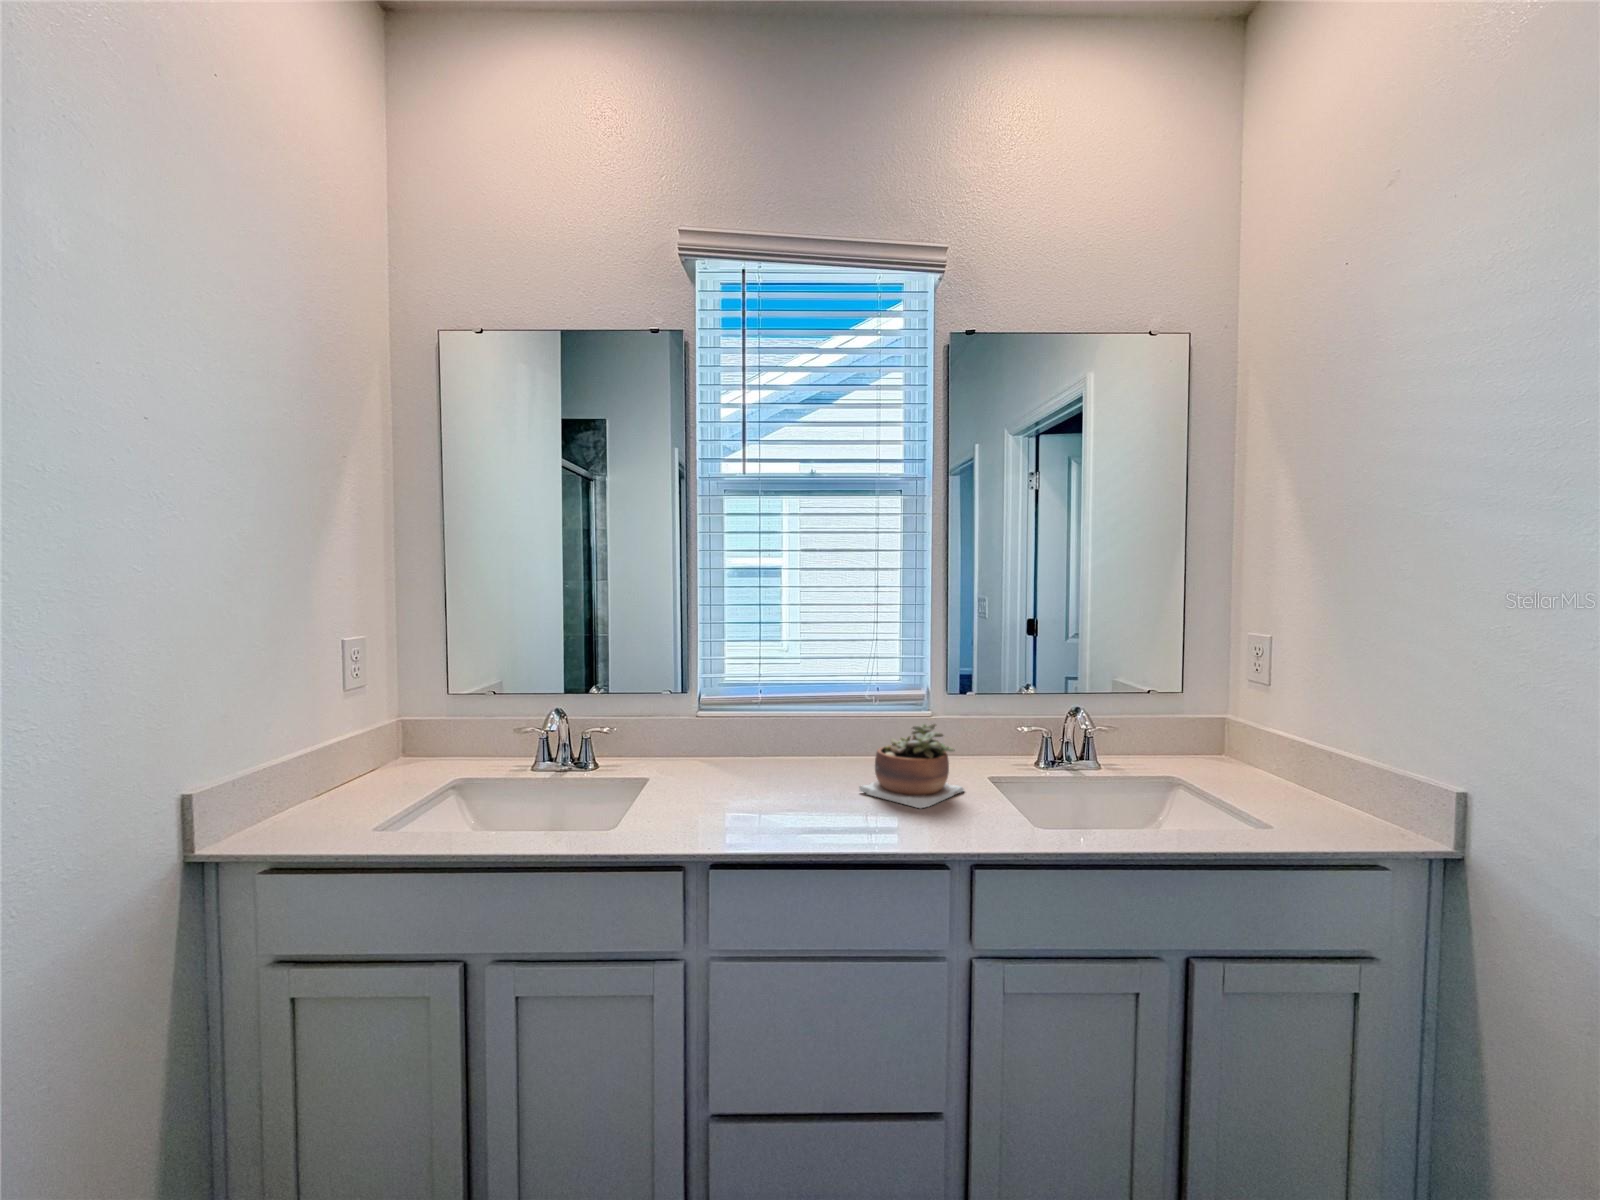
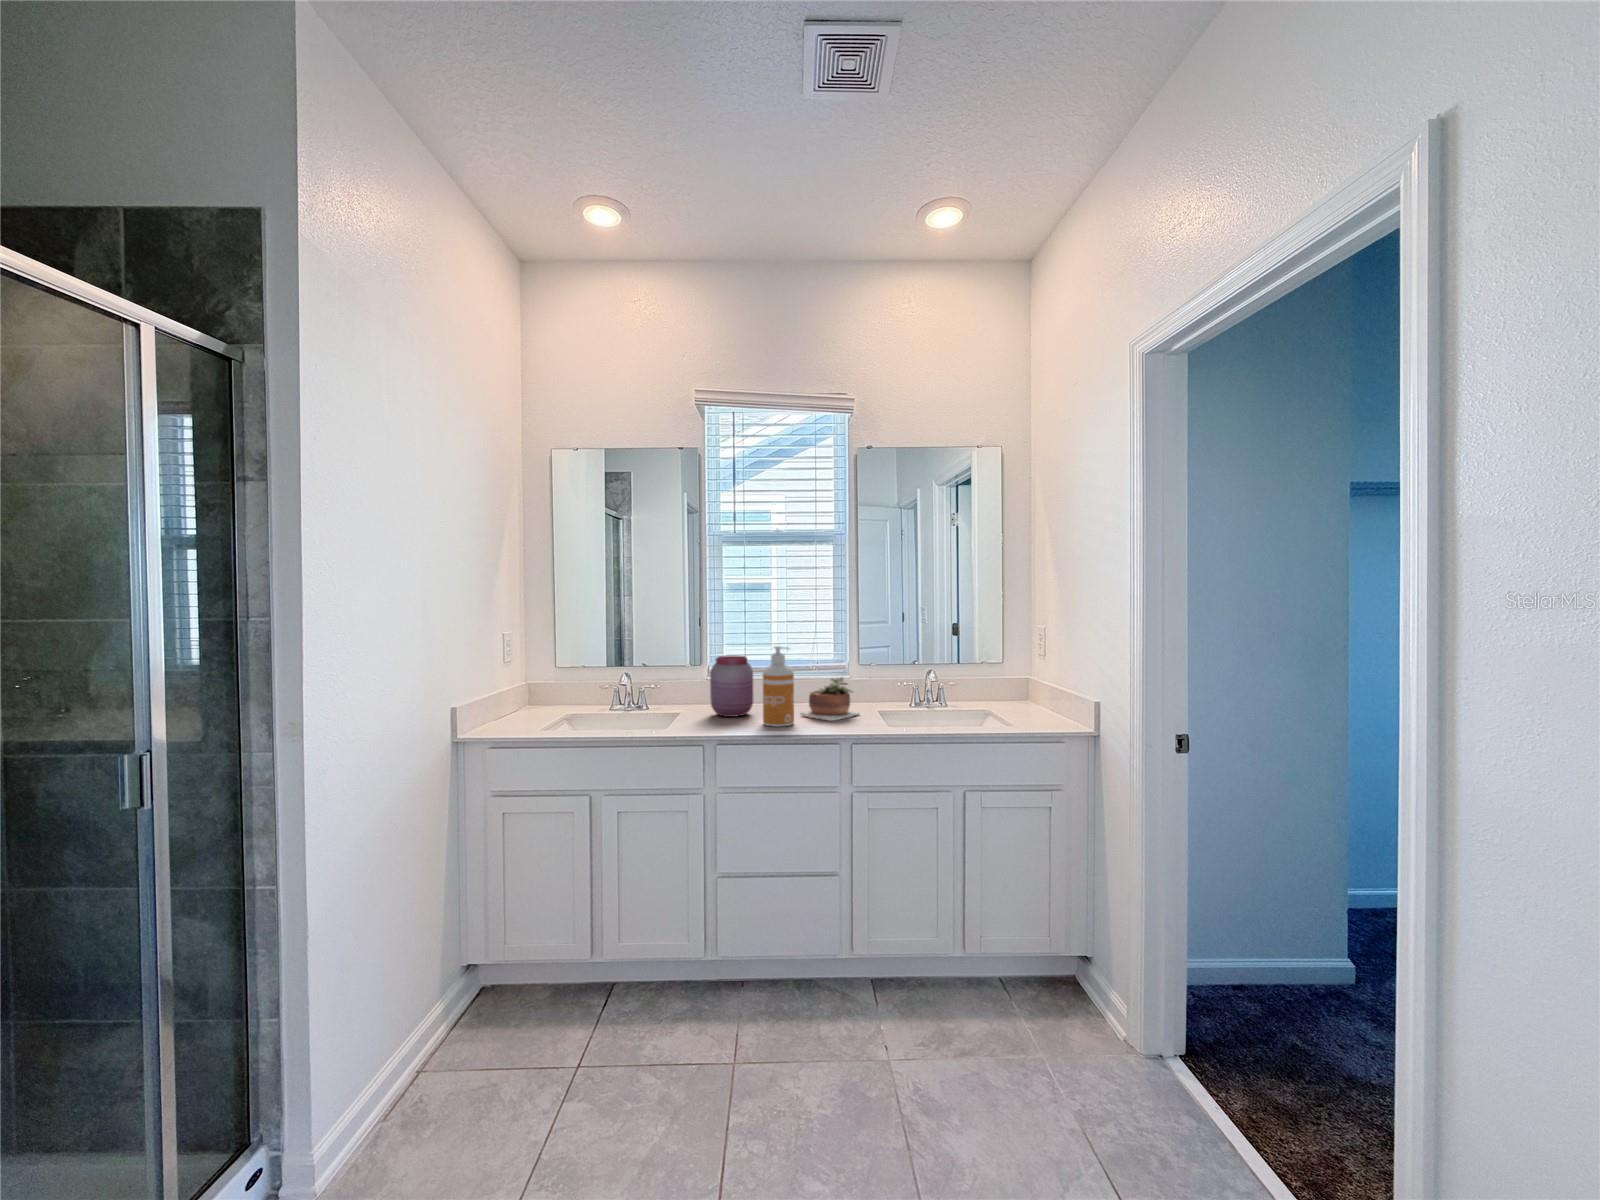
soap dispenser: none [797,672,855,826] -> present [763,646,794,727]
jar: none [700,681,776,792] -> present [710,656,753,717]

